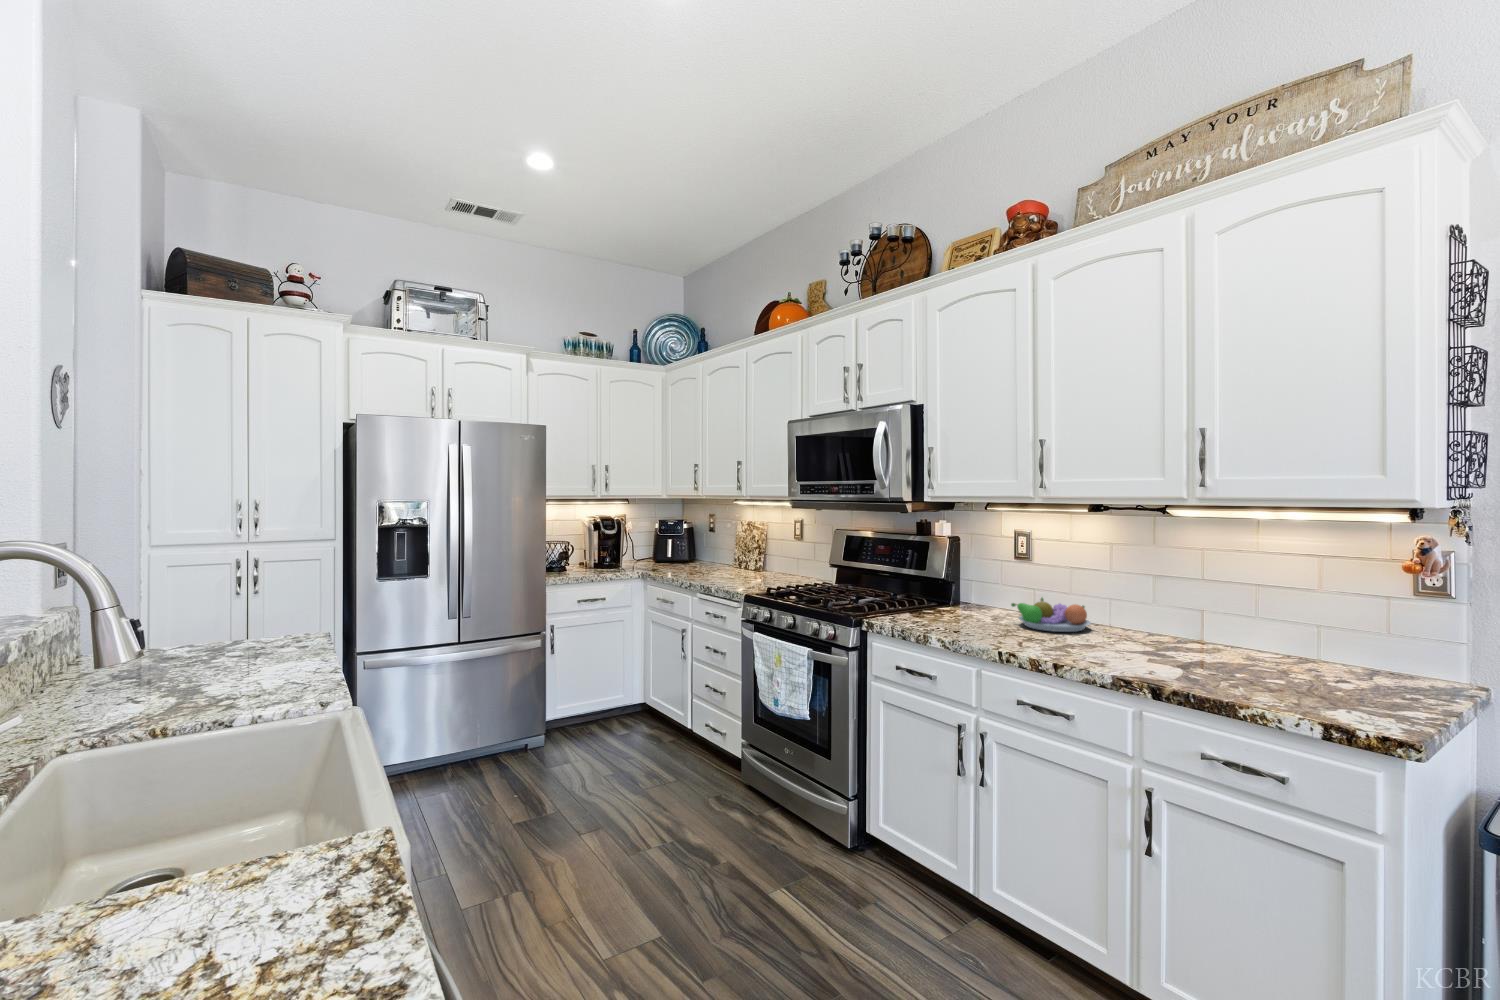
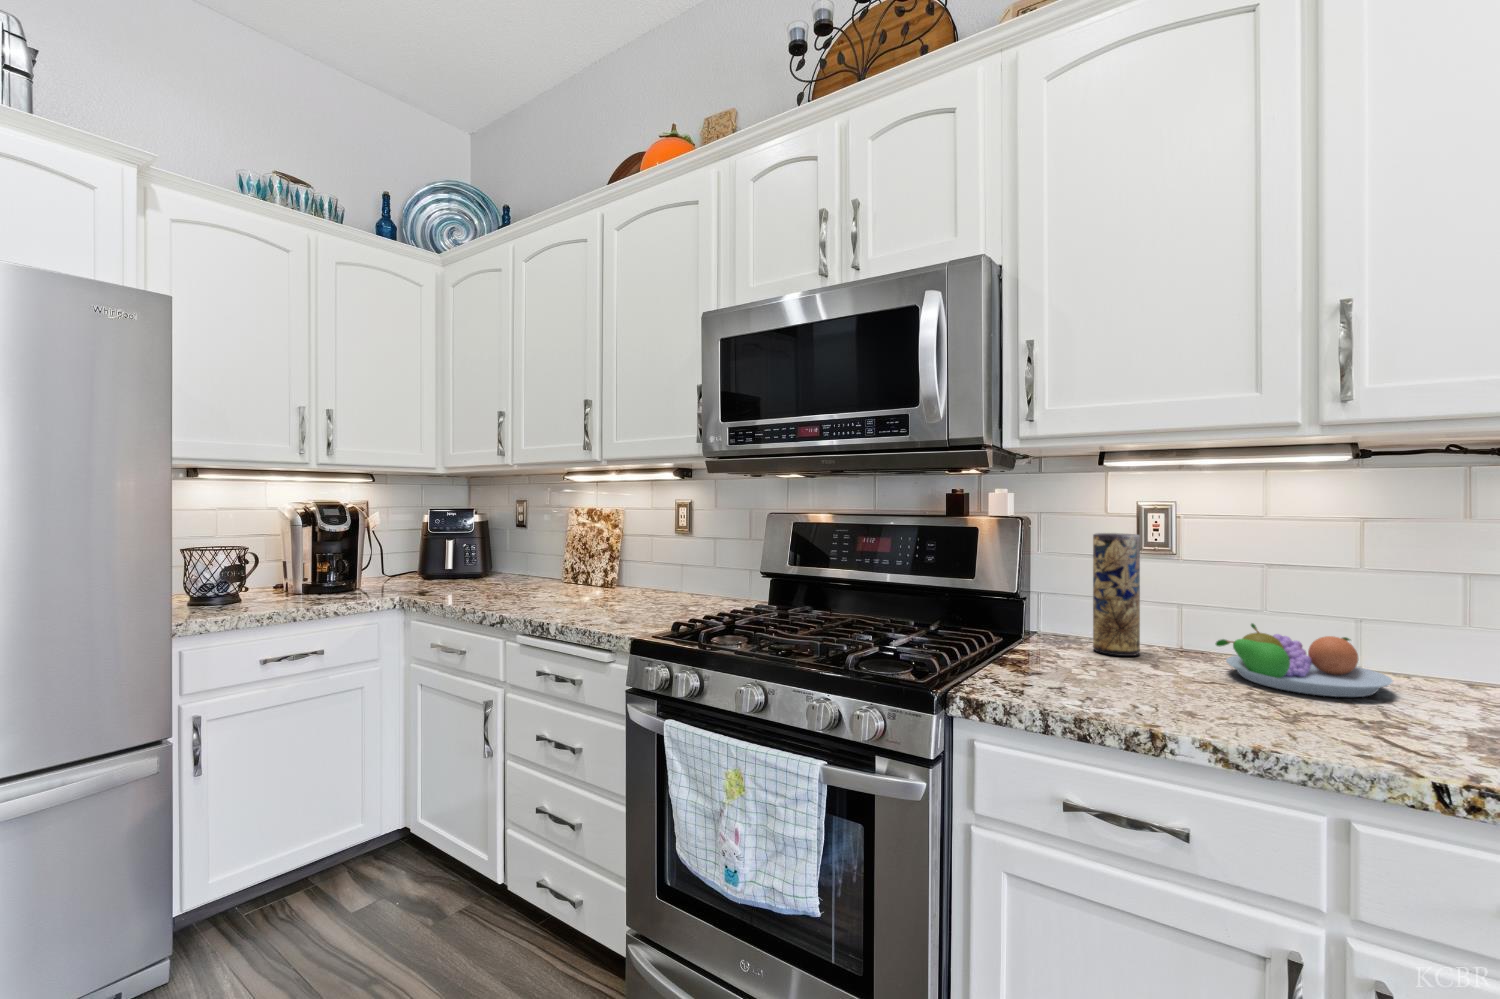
vase: none [978,546,1002,614] -> present [1093,533,1140,656]

